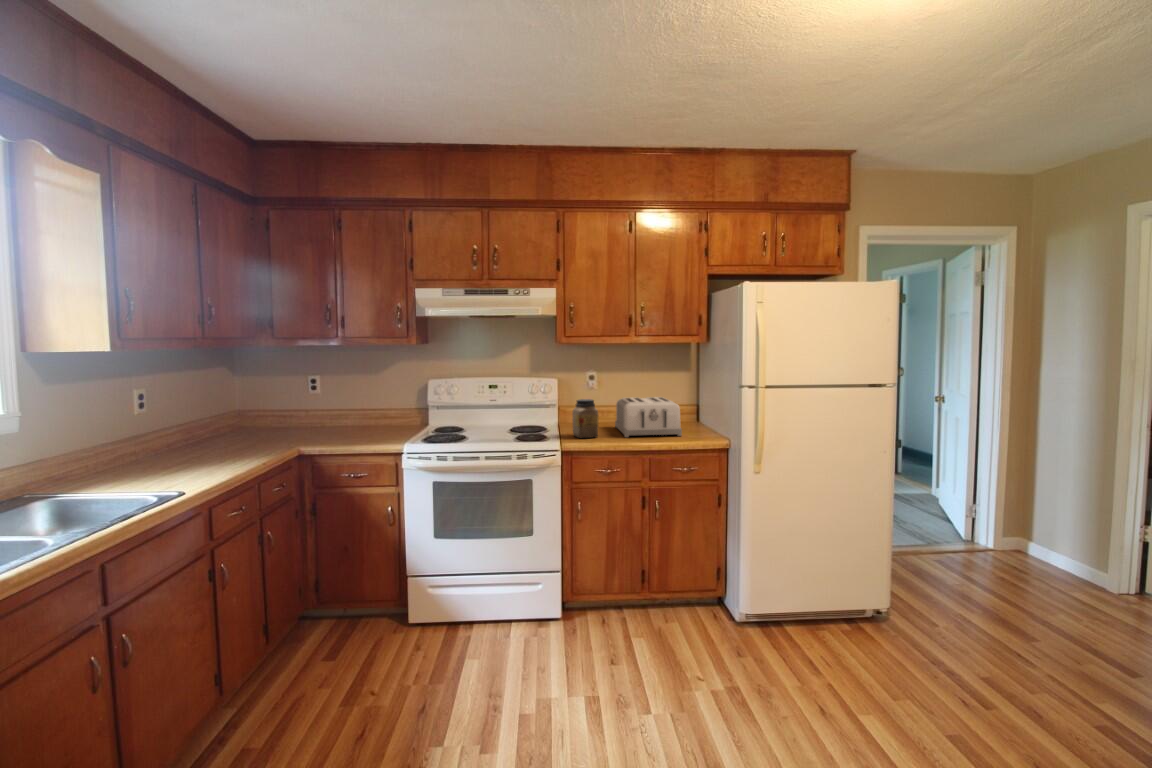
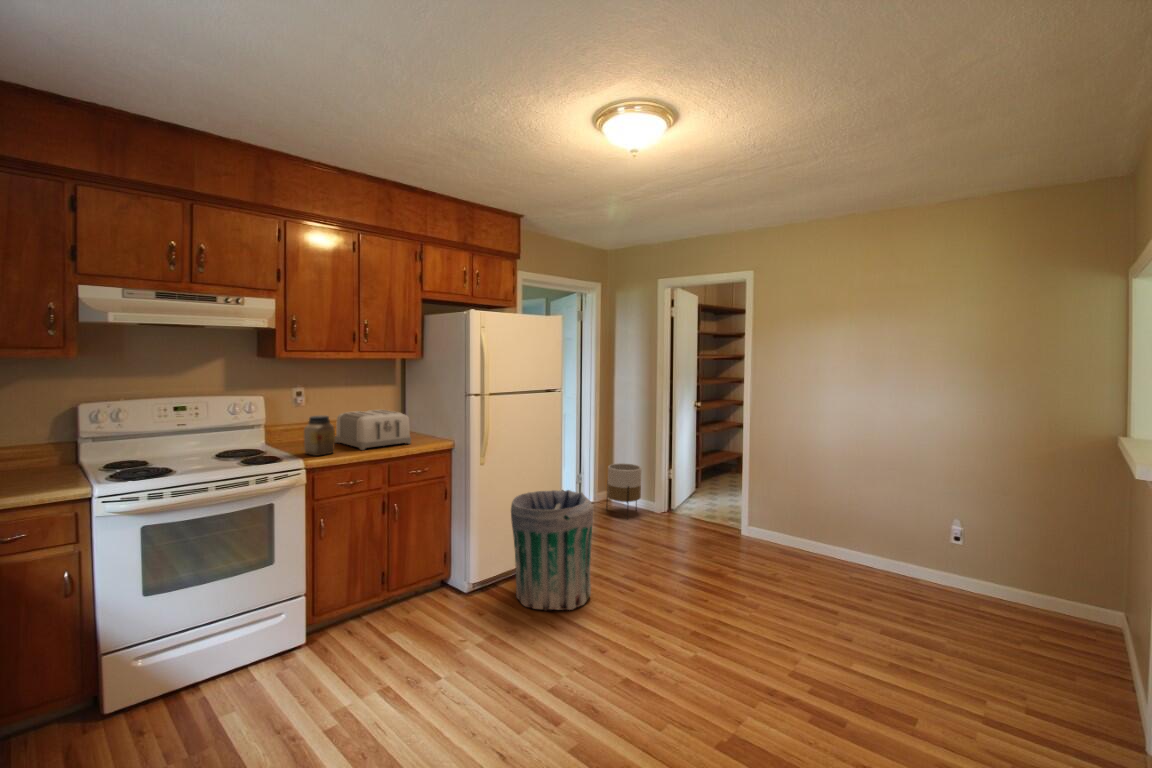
planter: none [1010,499,1086,589] -> present [606,463,642,518]
trash can: none [792,517,926,704] -> present [511,490,593,610]

